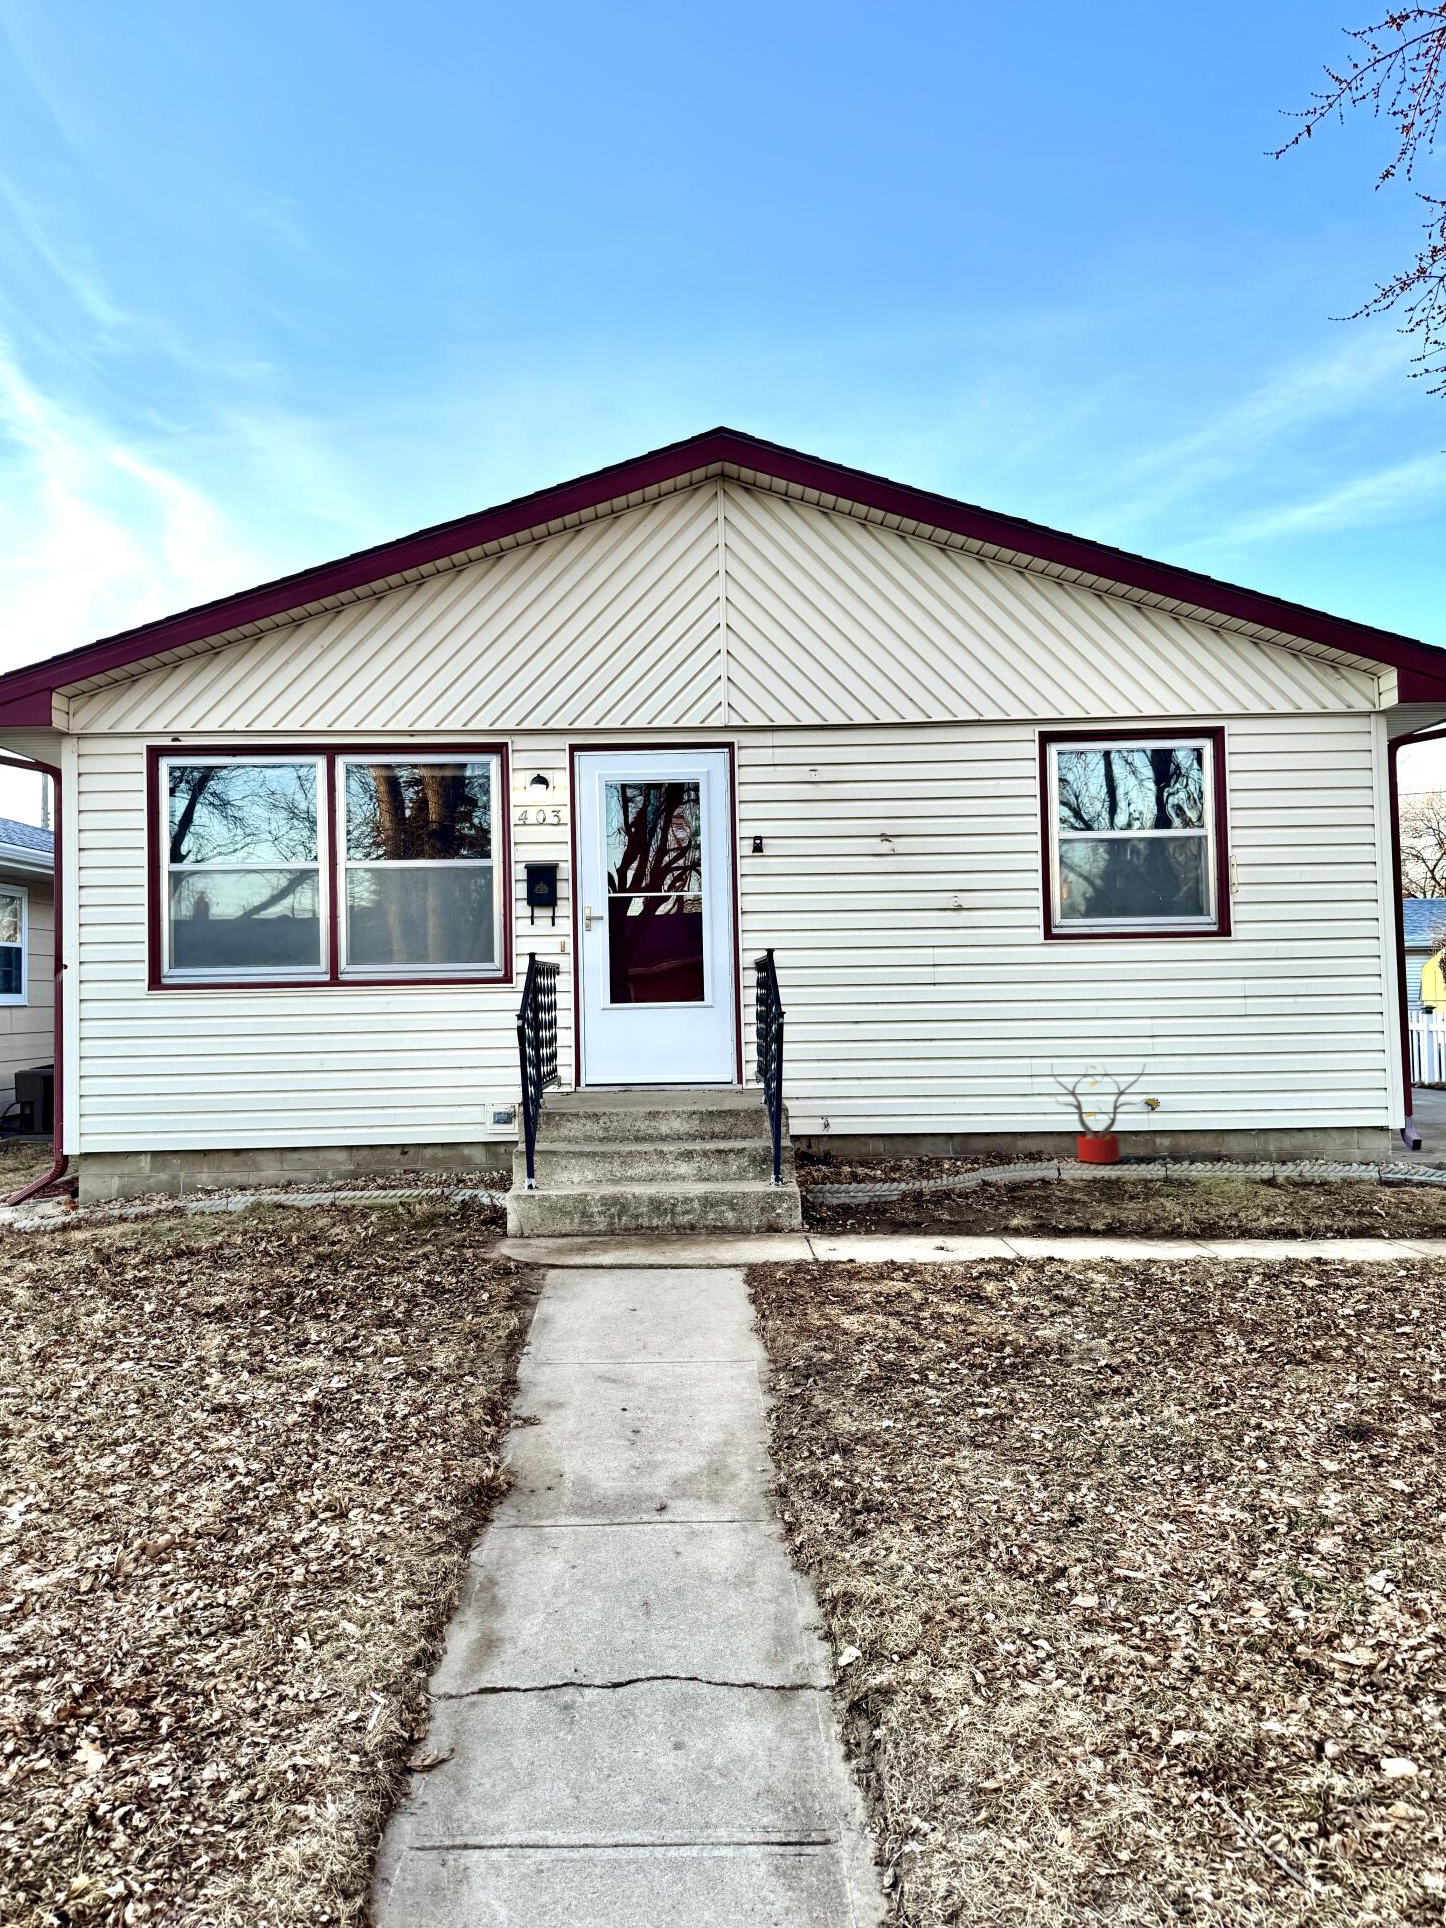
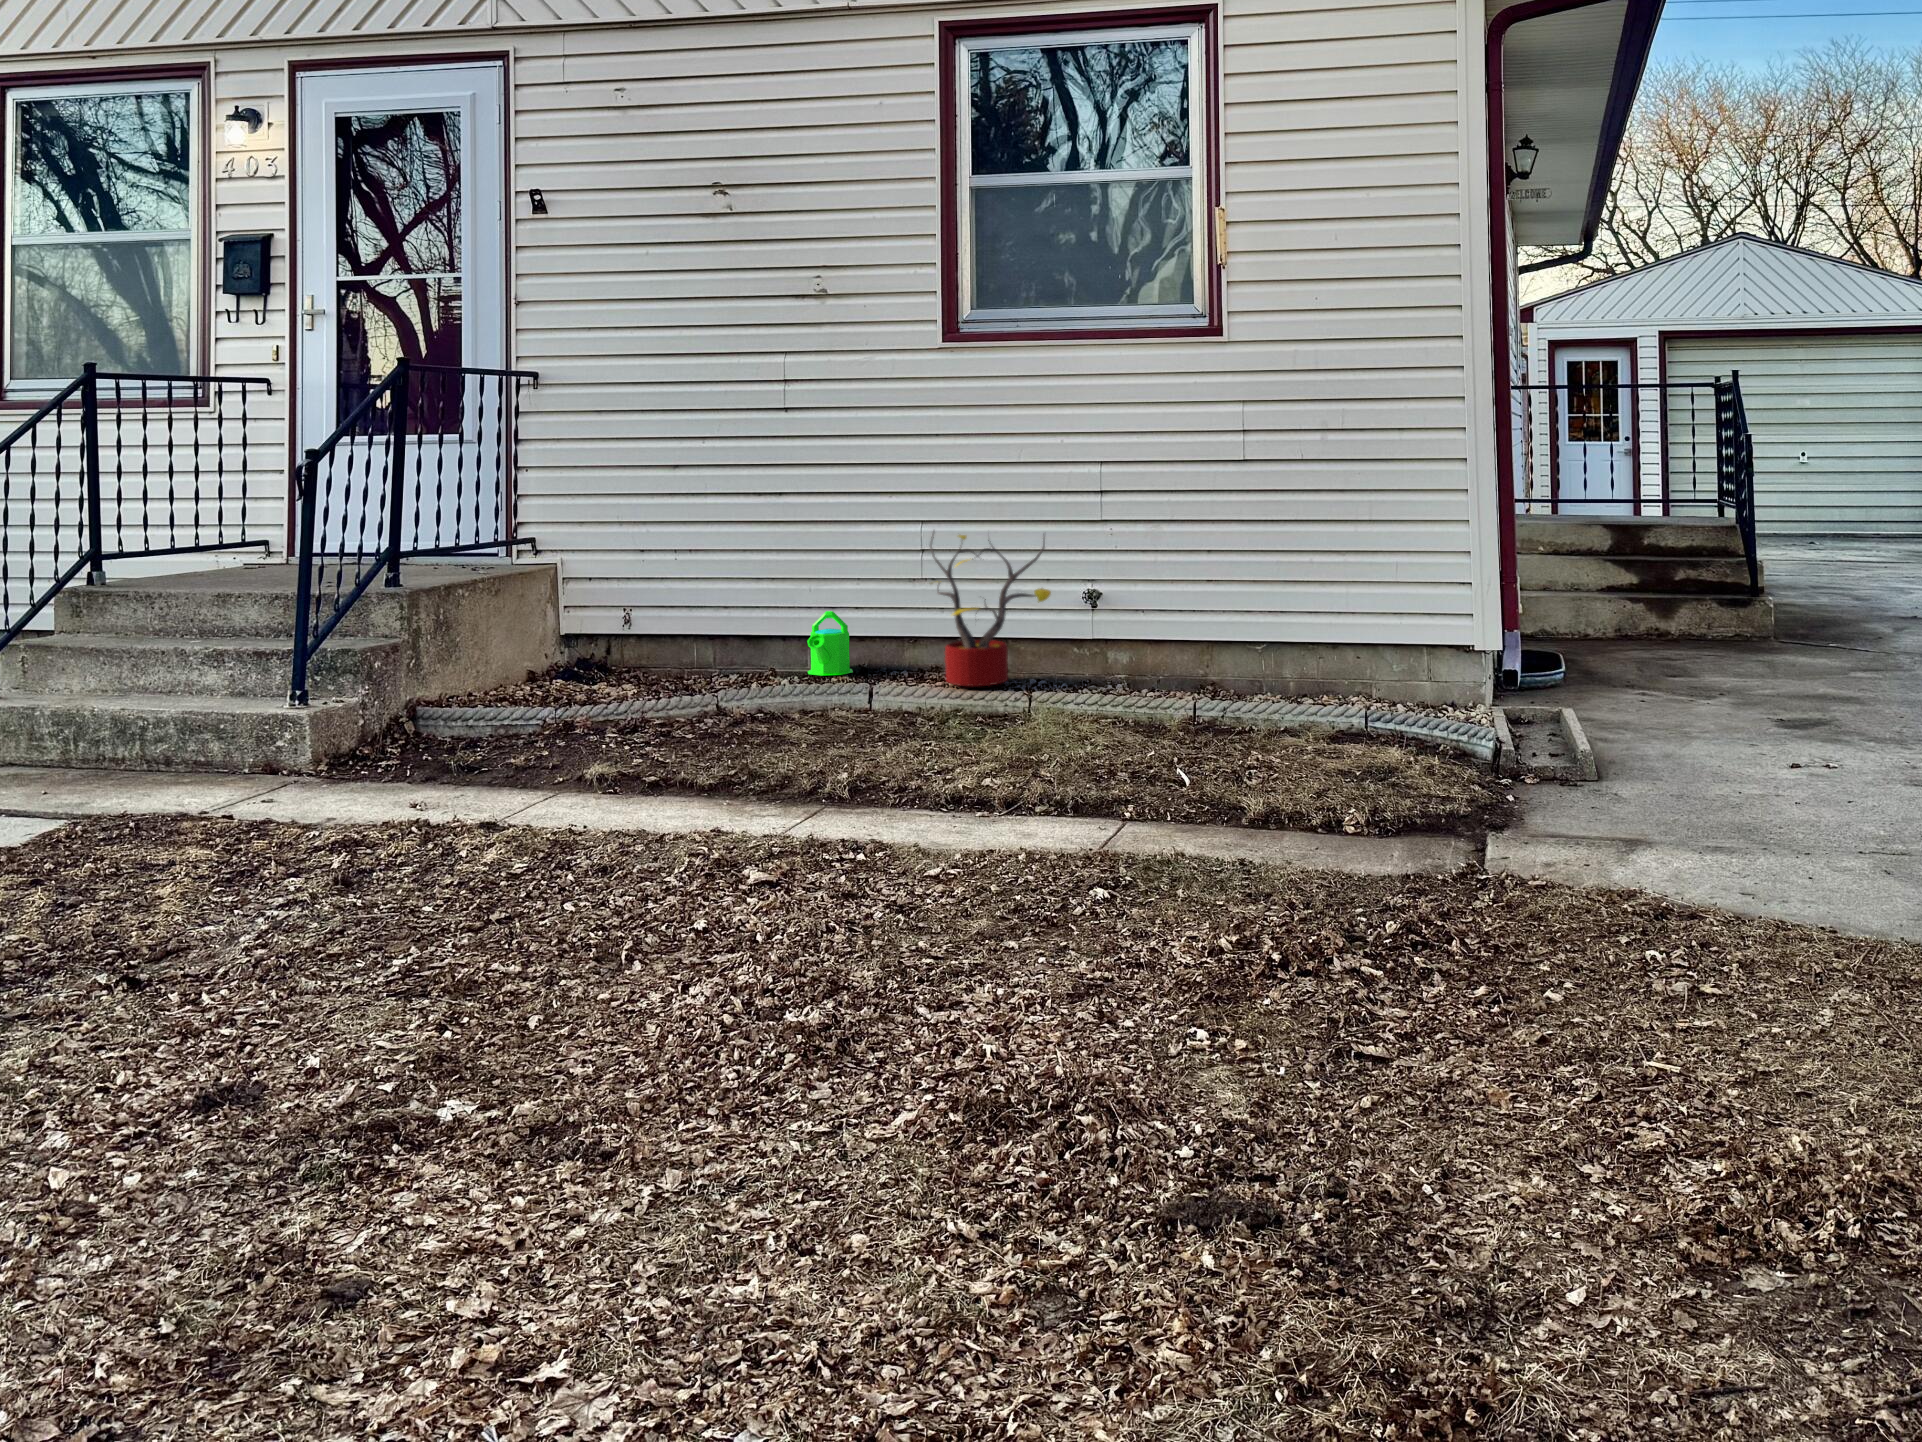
watering can: none [967,1118,999,1161] -> present [807,611,853,676]

